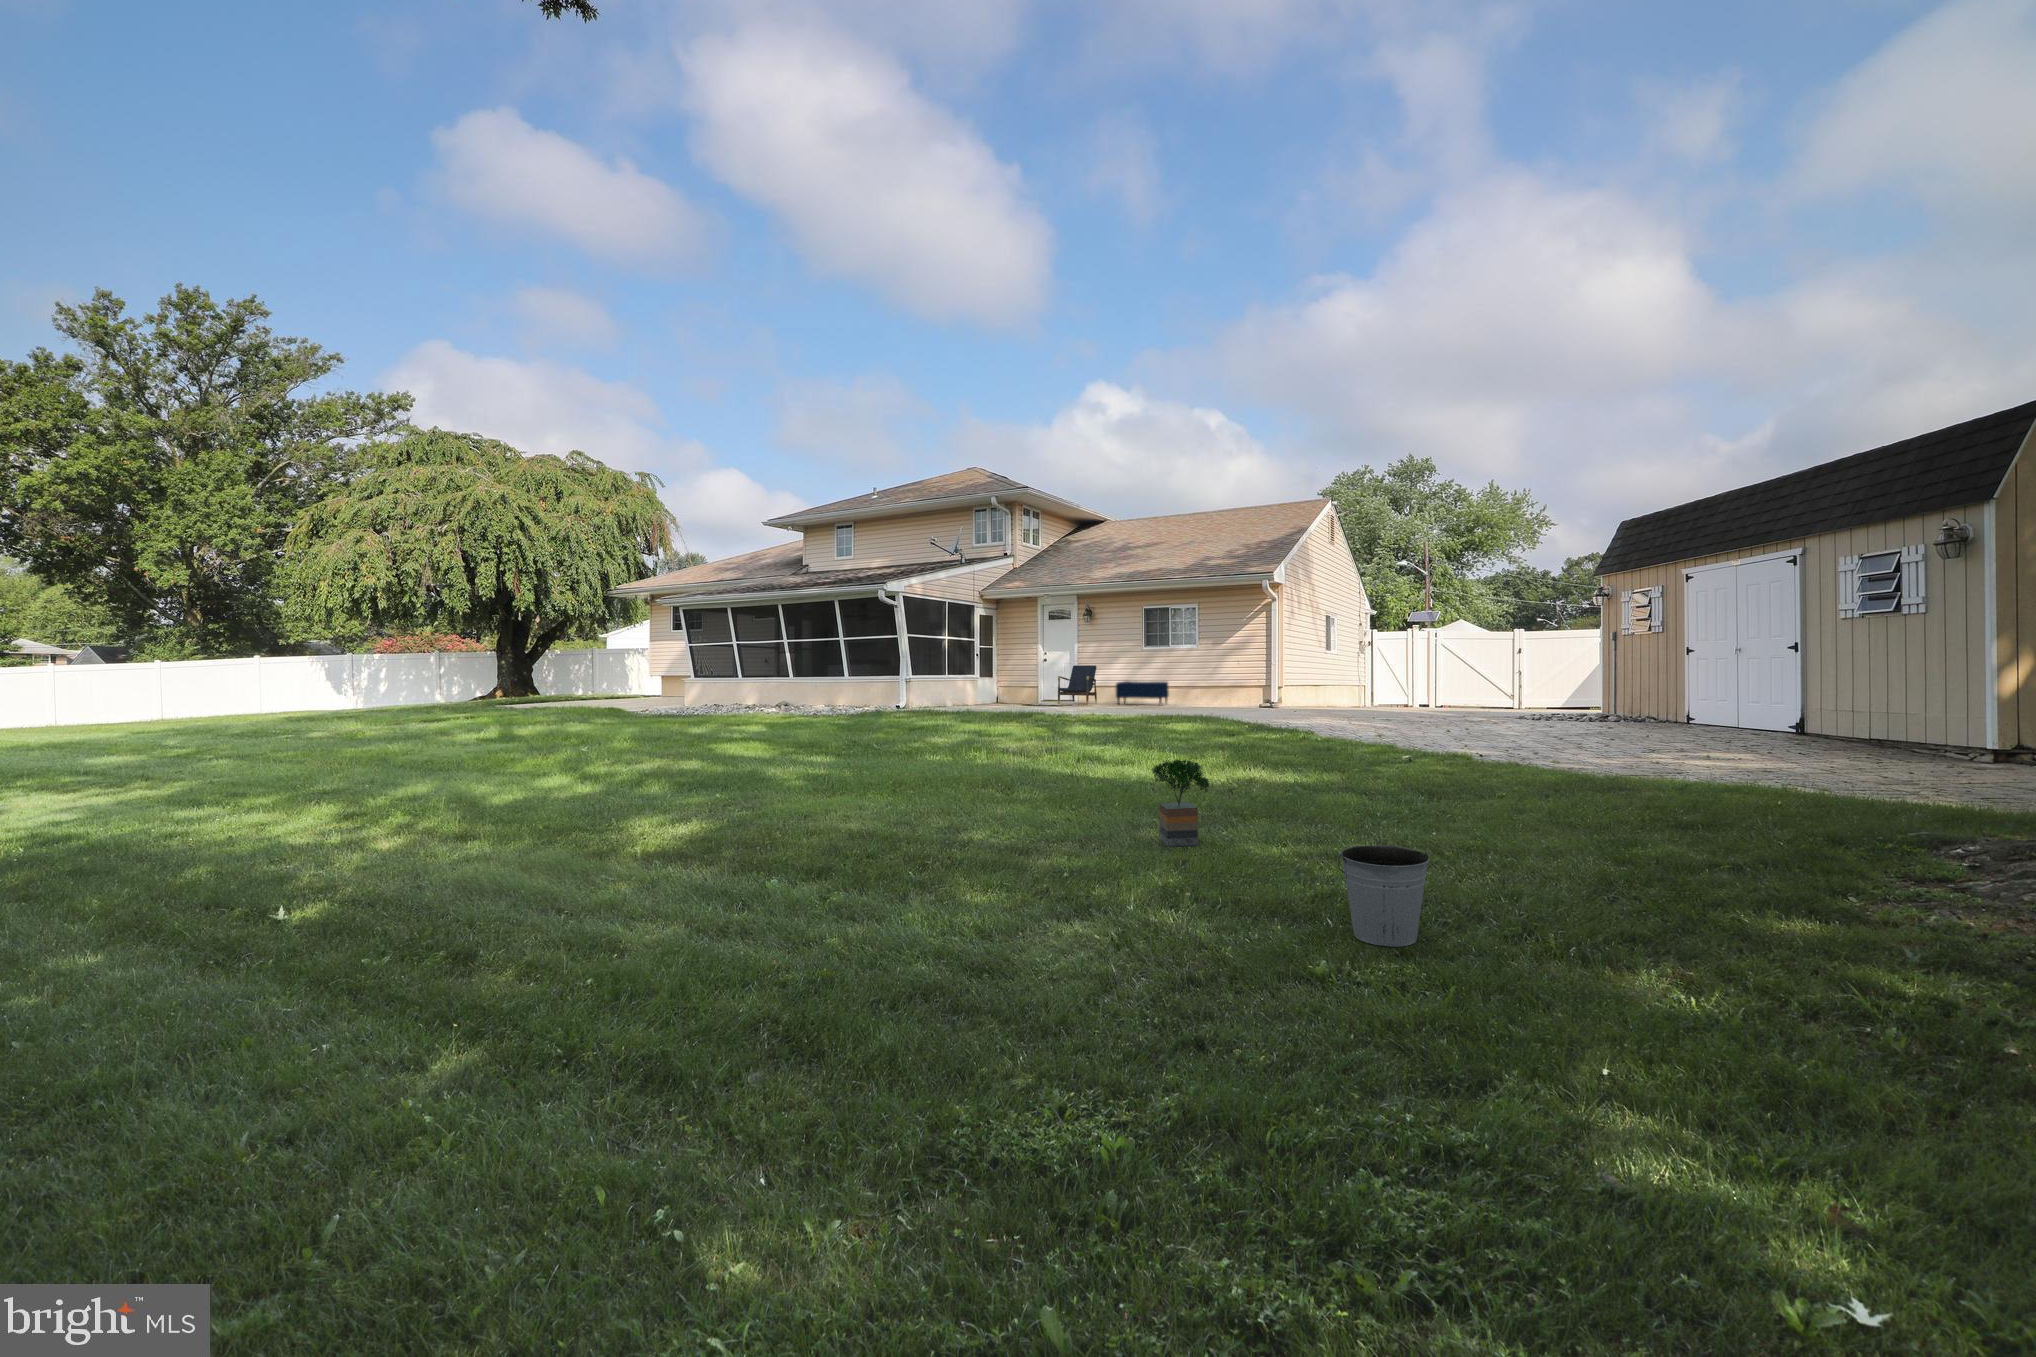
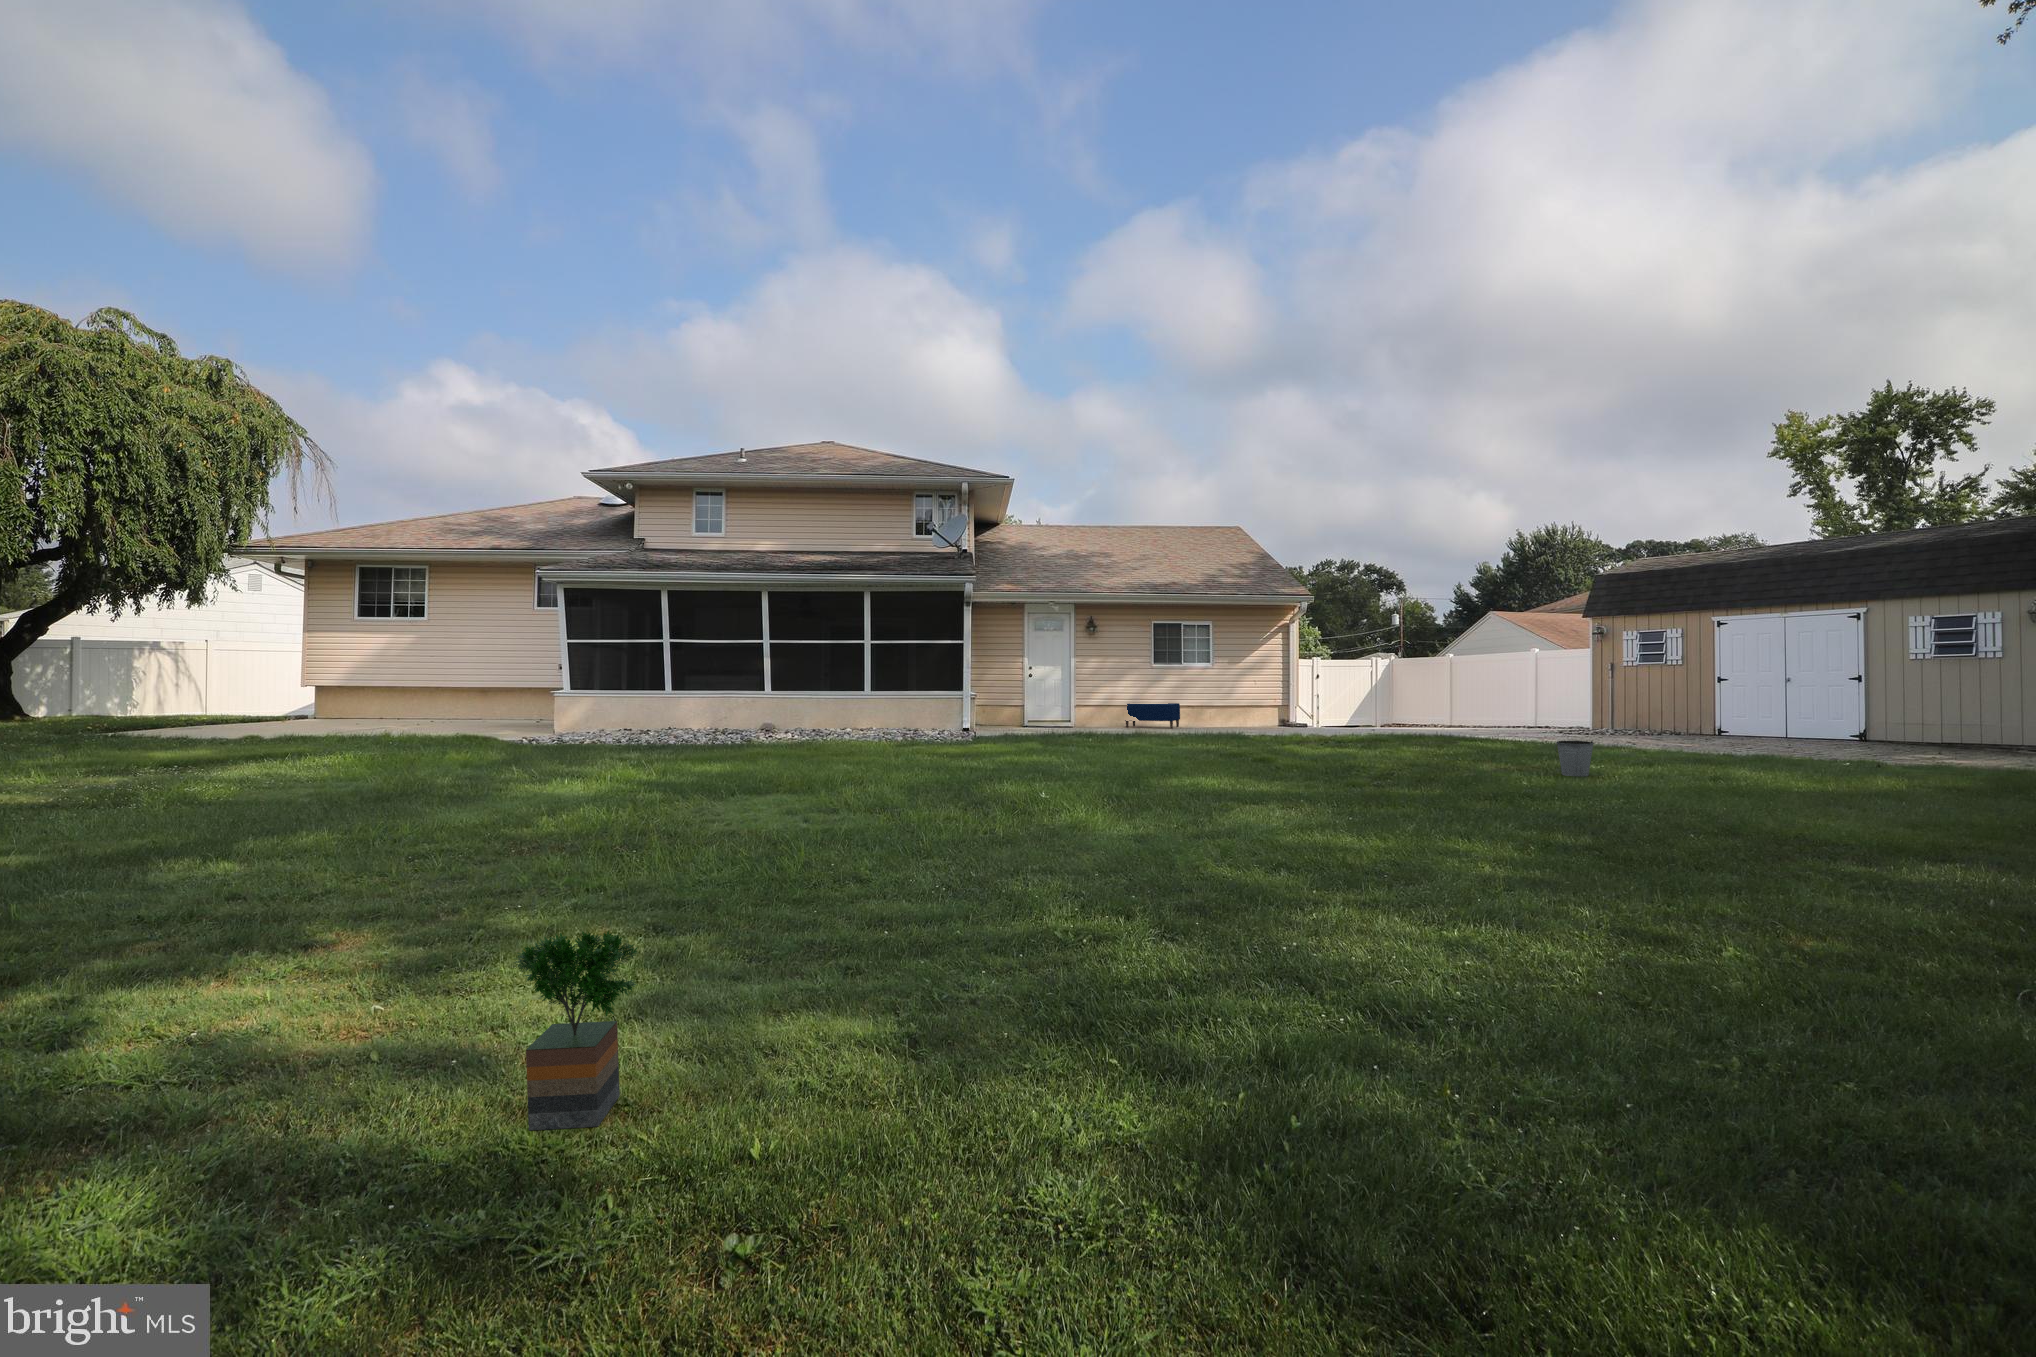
lounge chair: present [1058,665,1097,705] -> none [1063,686,1104,728]
potted tree: present [1151,760,1210,847] -> present [515,931,638,1130]
bucket: present [1337,845,1430,947] -> present [1555,740,1594,776]

